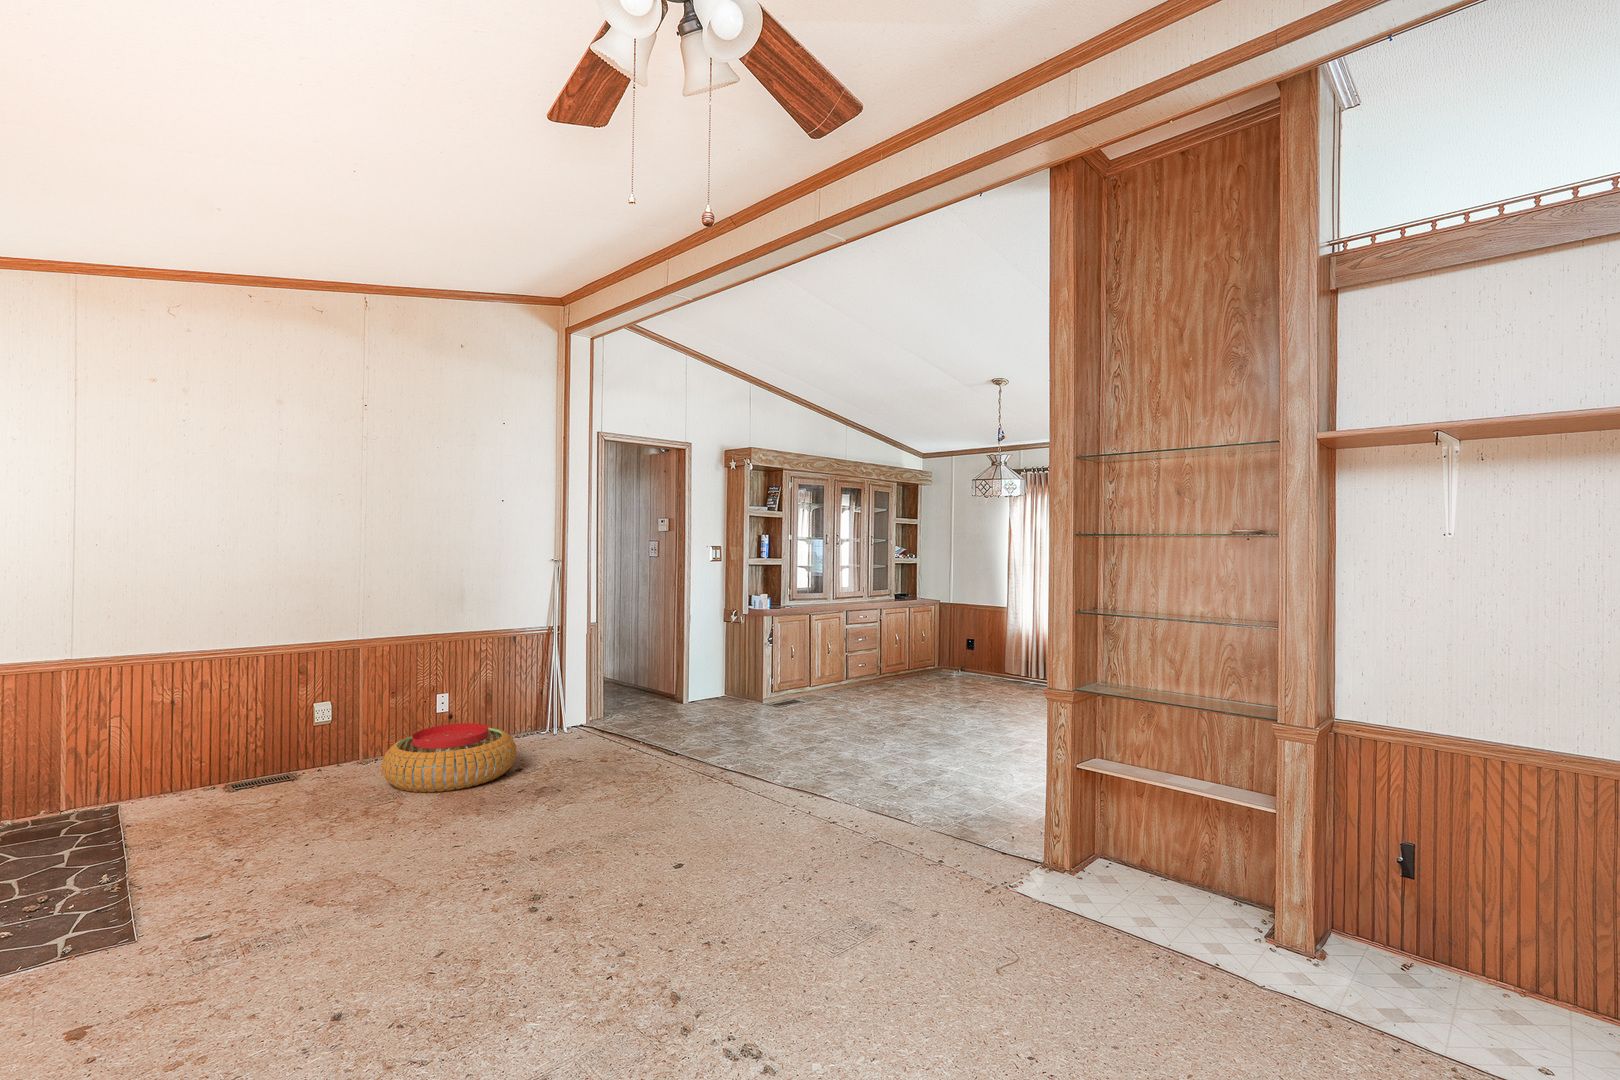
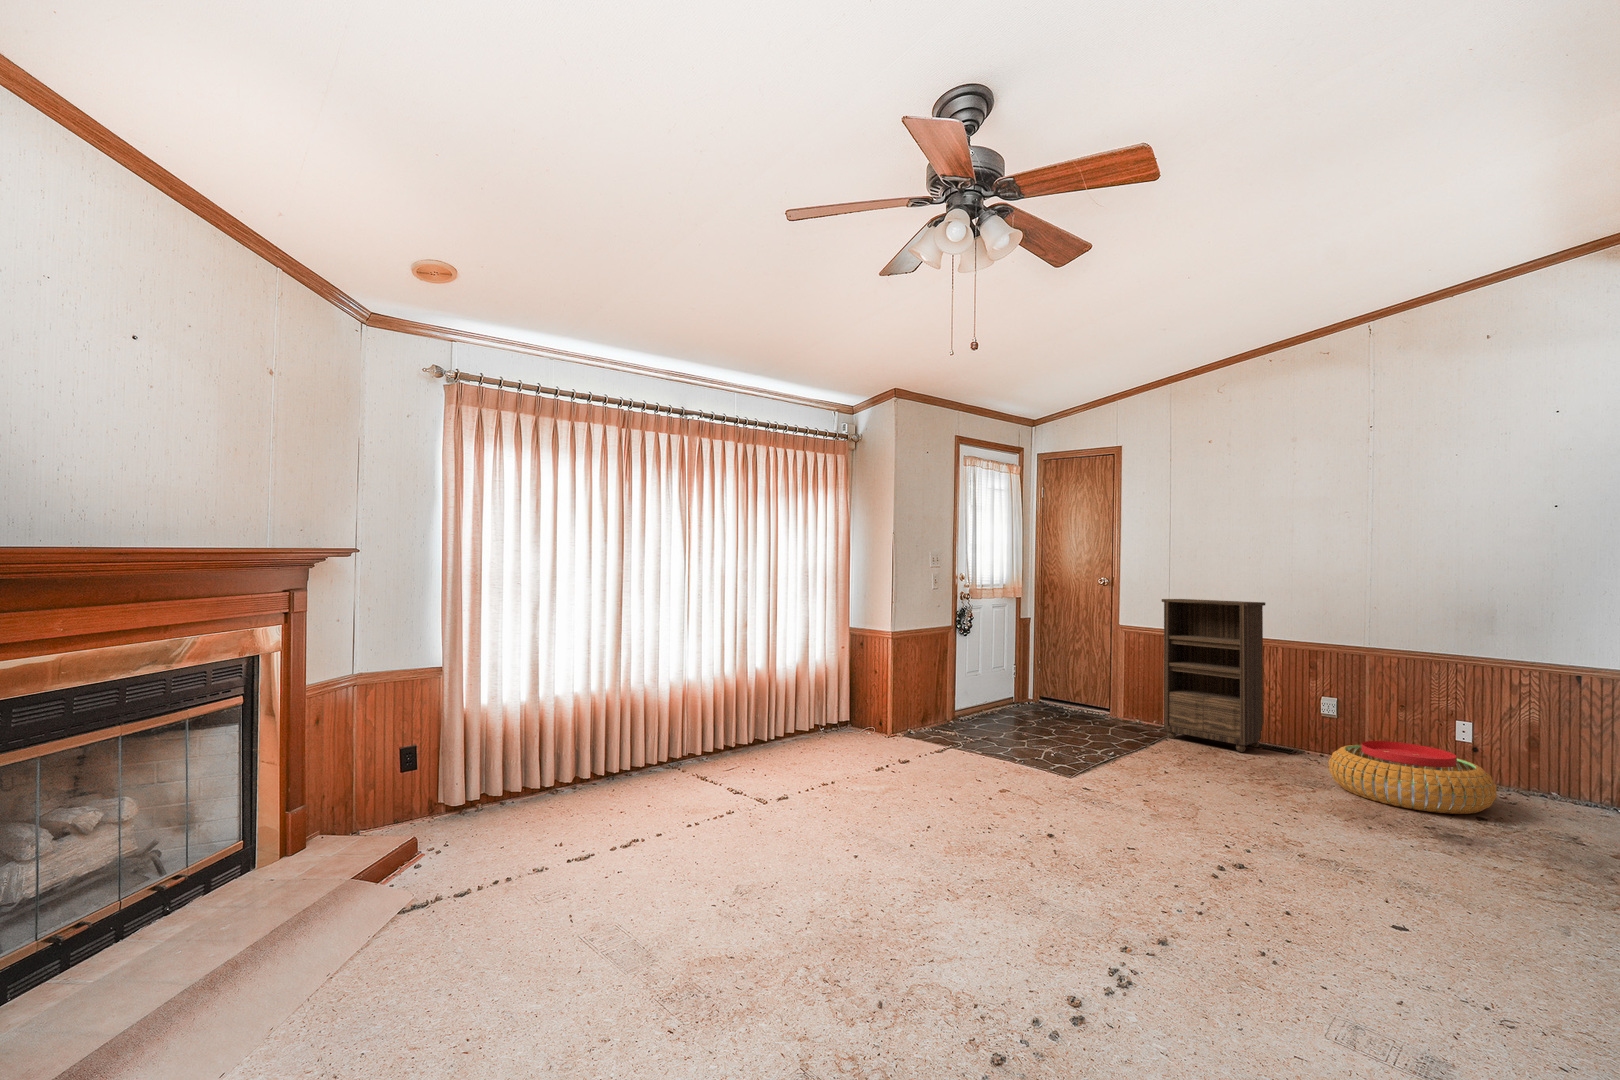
bookshelf: none [116,604,264,823] -> present [1162,599,1265,752]

